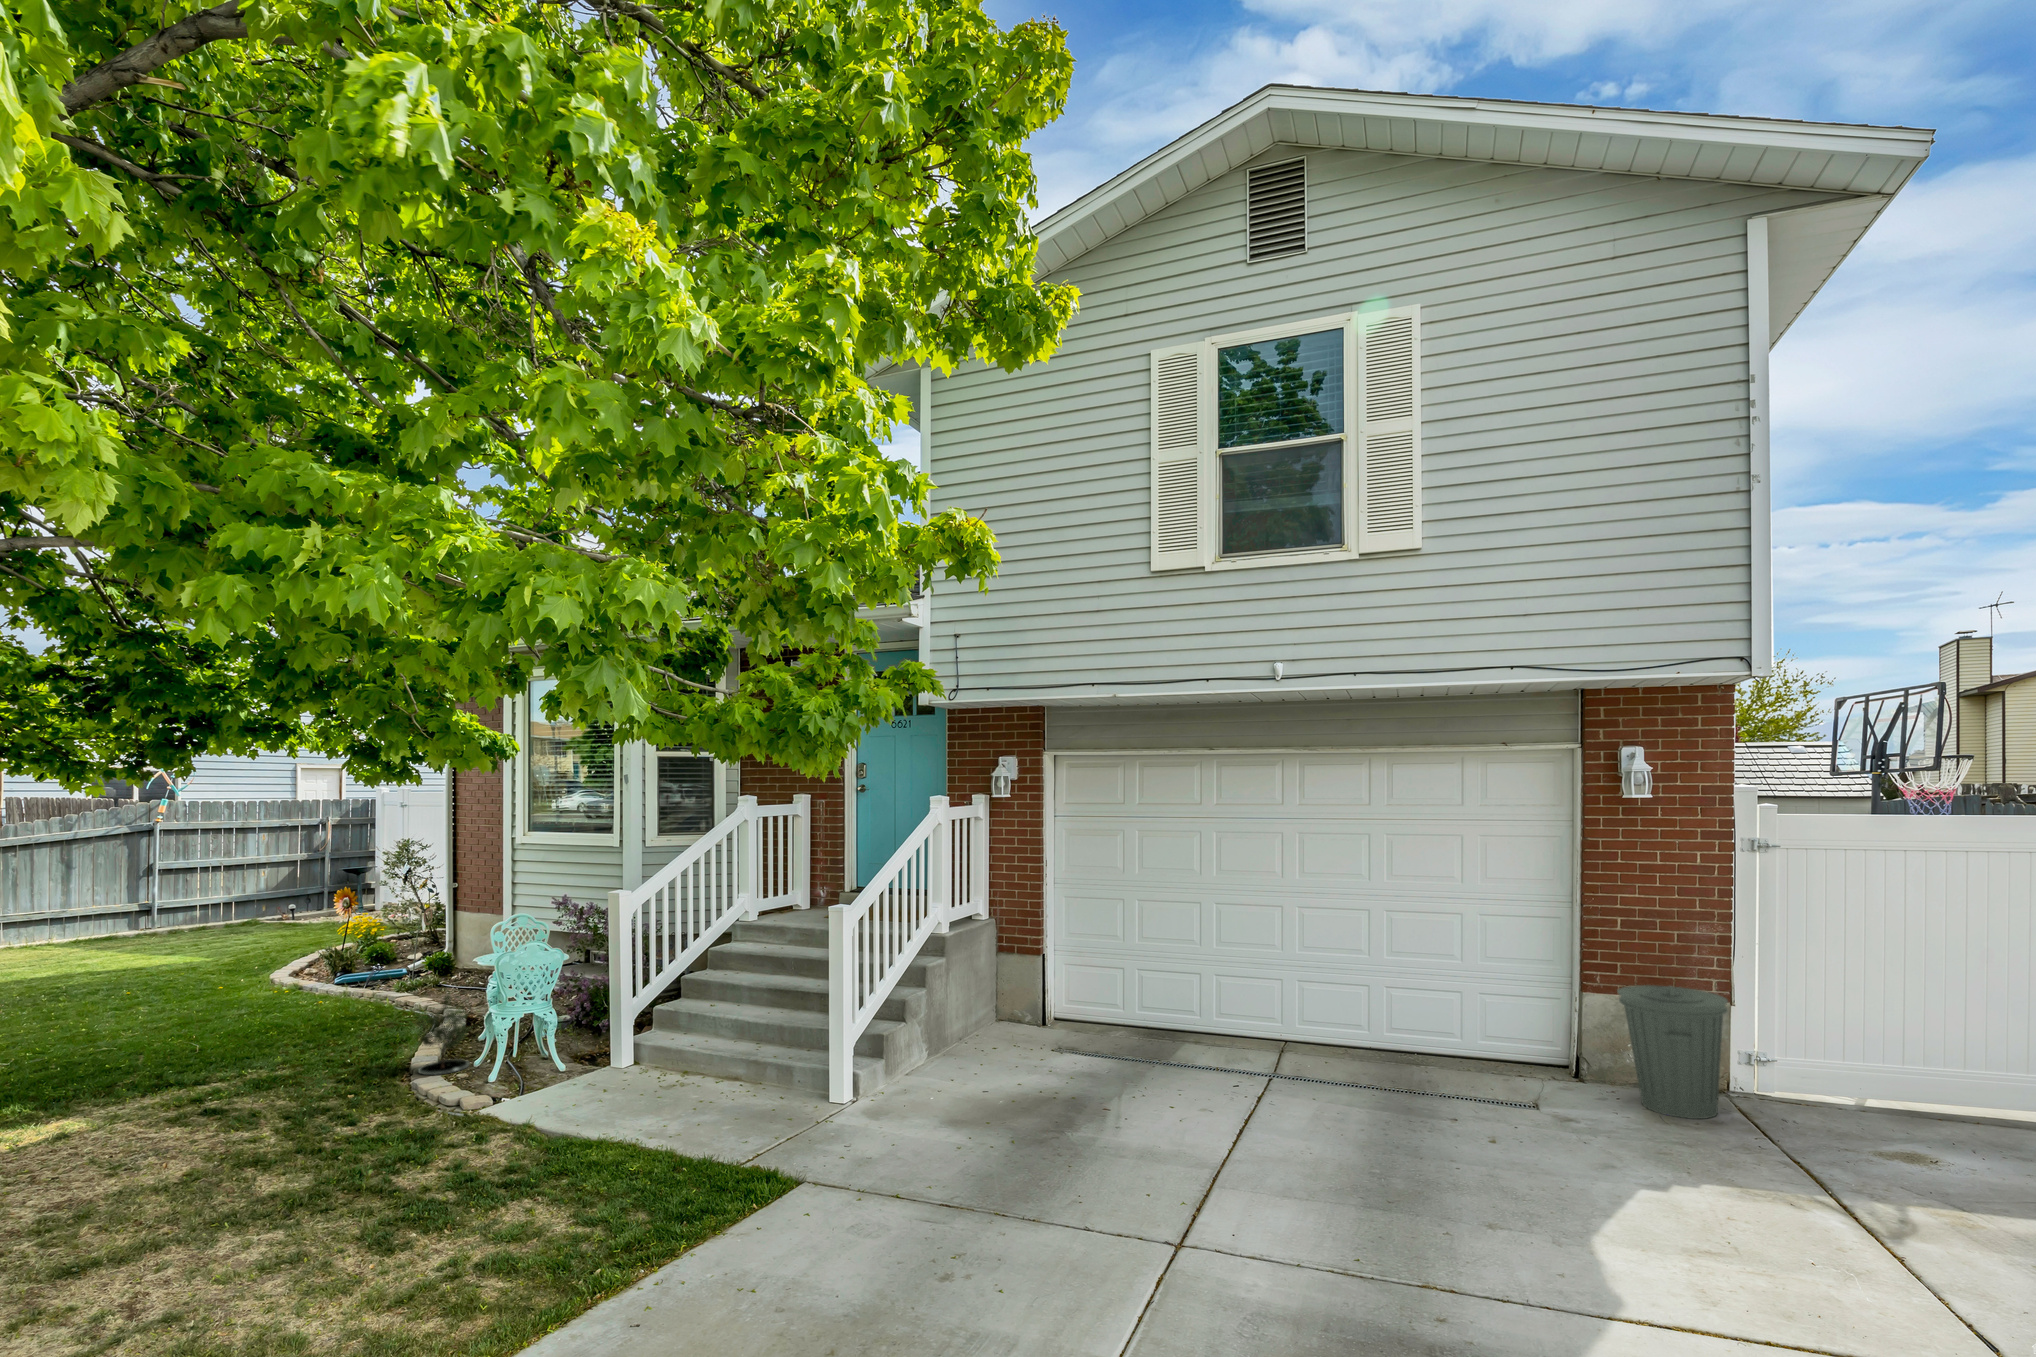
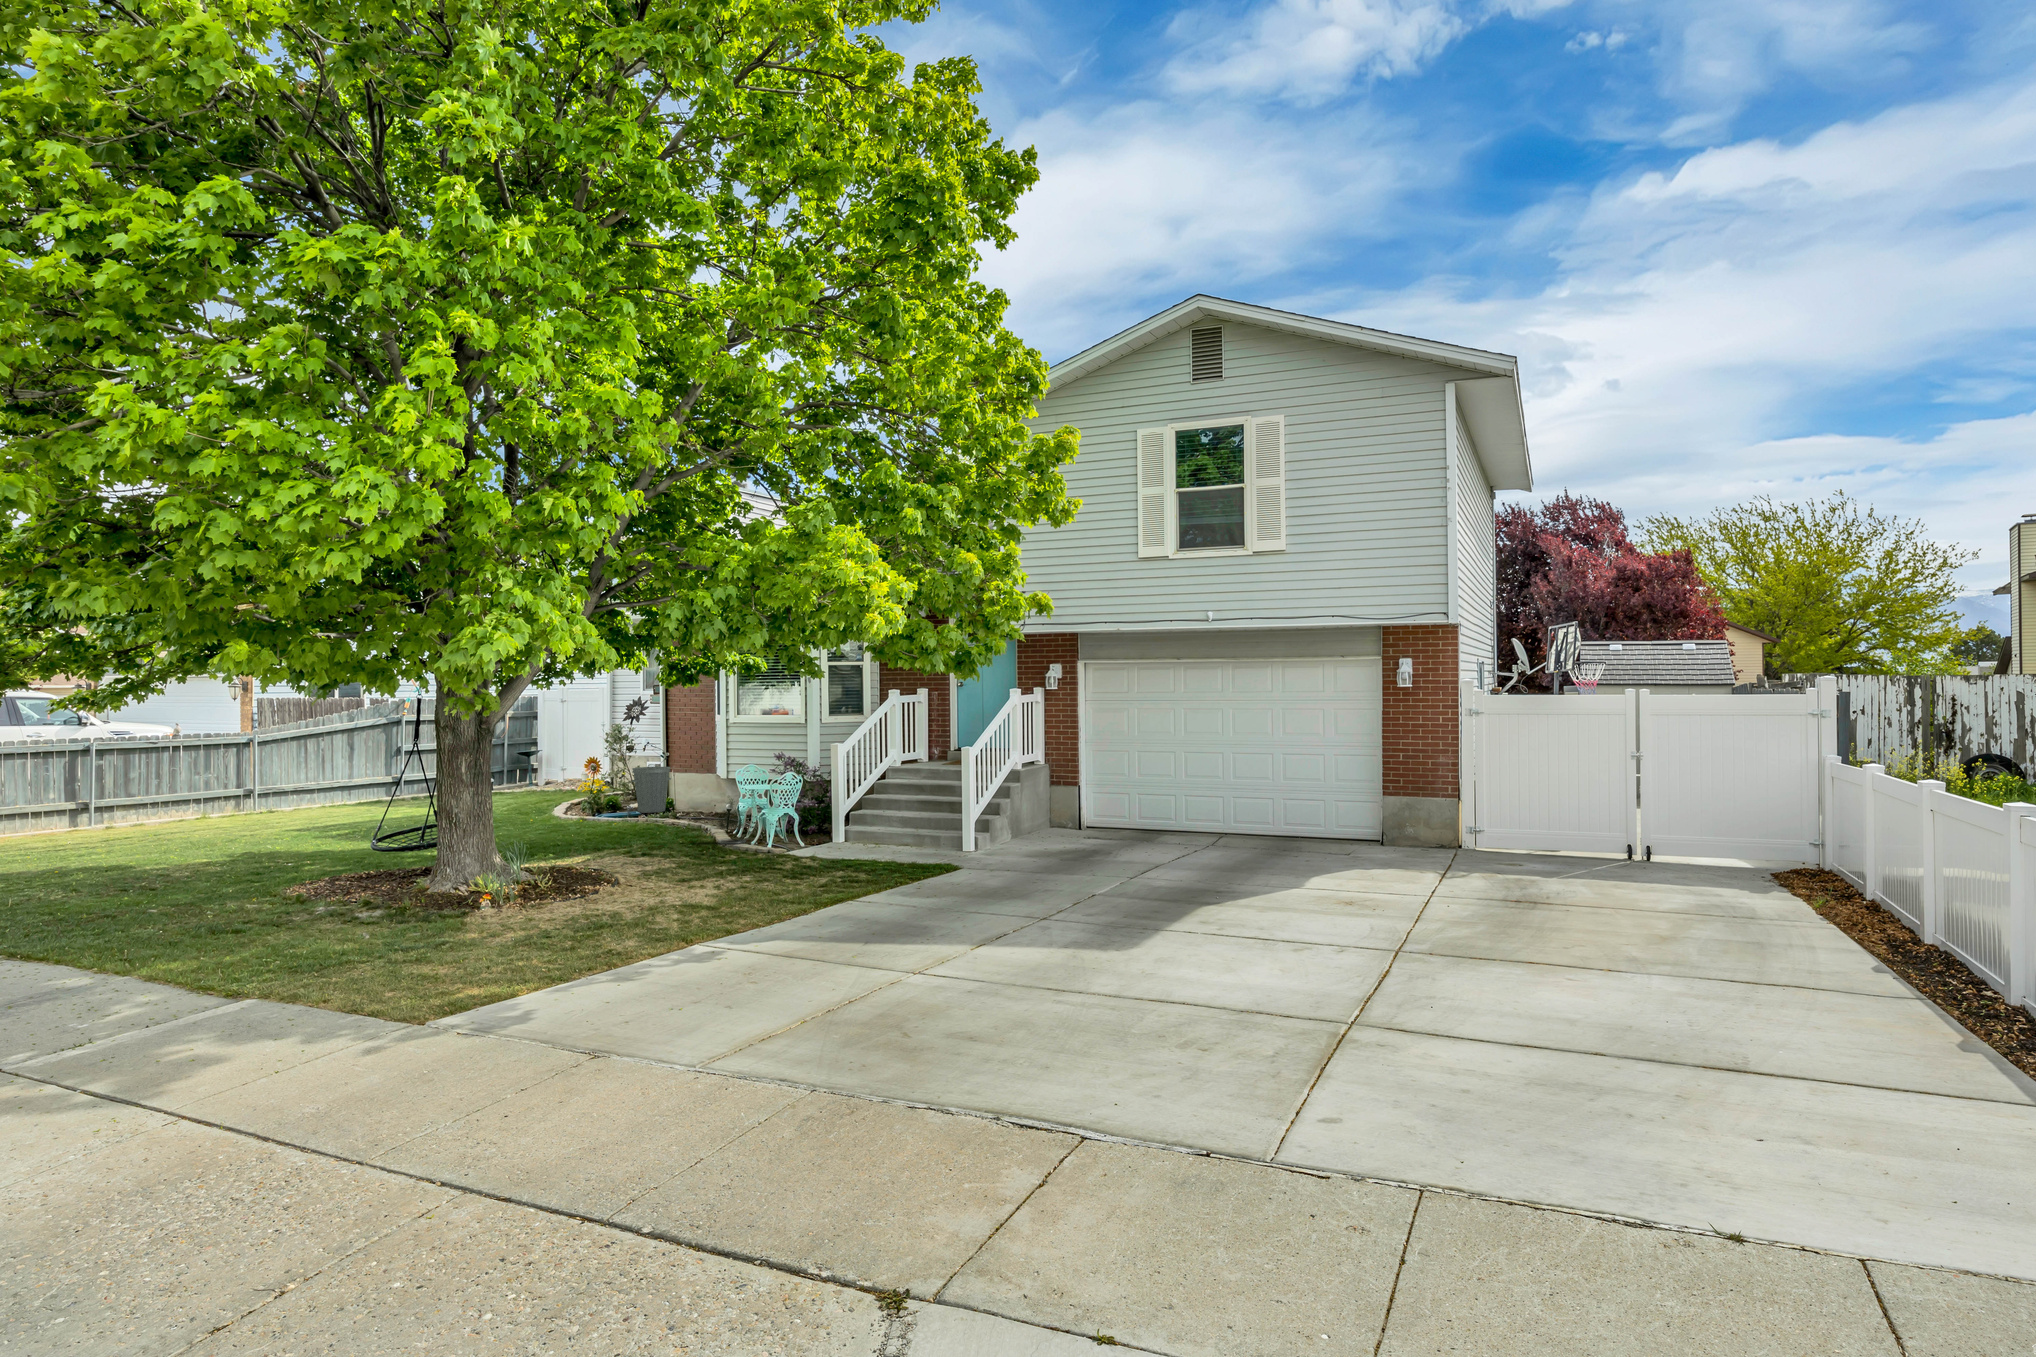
trash can: present [1618,985,1728,1119] -> present [632,764,671,813]

